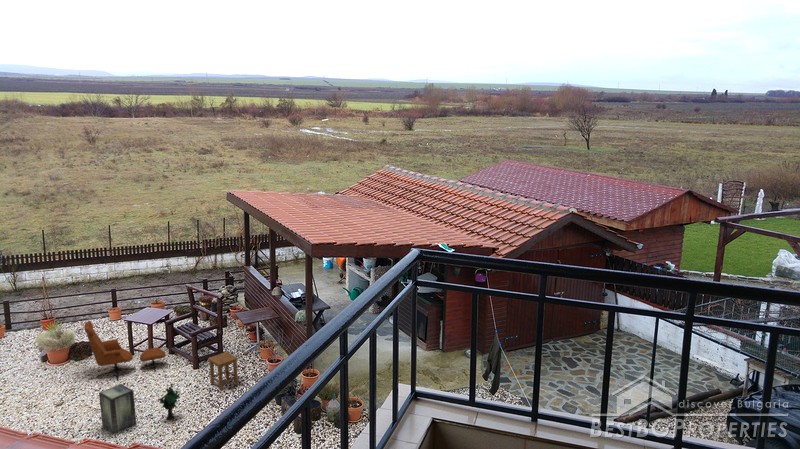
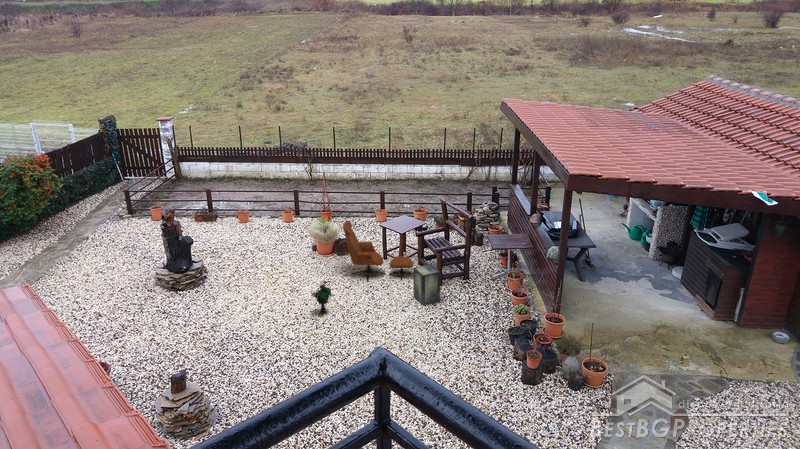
stool: present [208,352,238,391] -> none [447,276,477,316]
storage box: present [99,384,136,434] -> present [413,264,441,305]
decorative plant: present [158,384,180,420] -> present [313,281,332,314]

